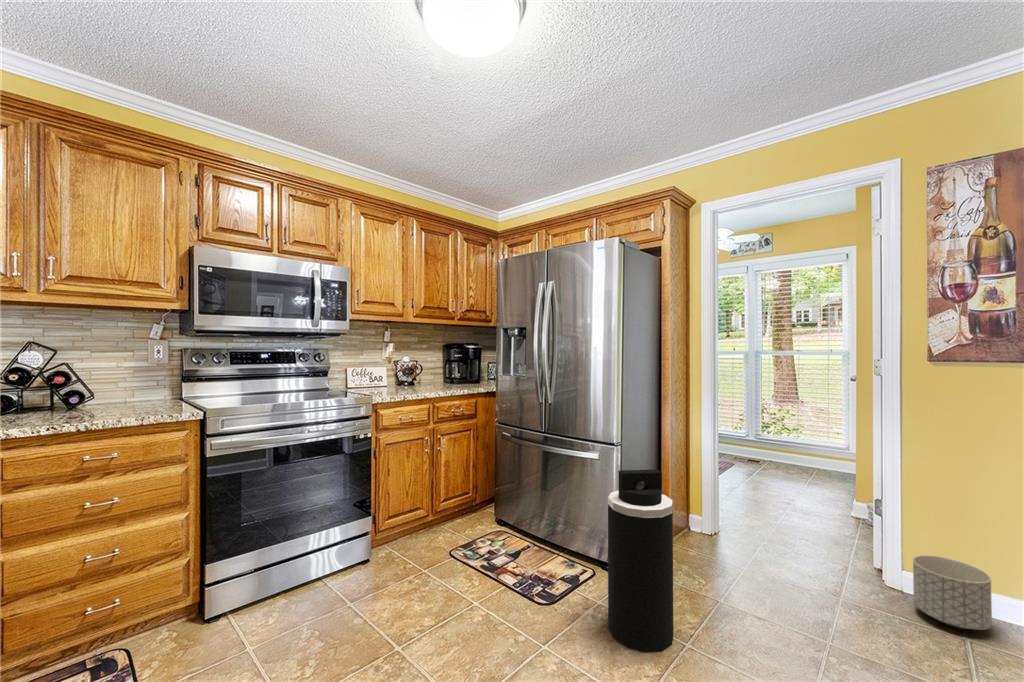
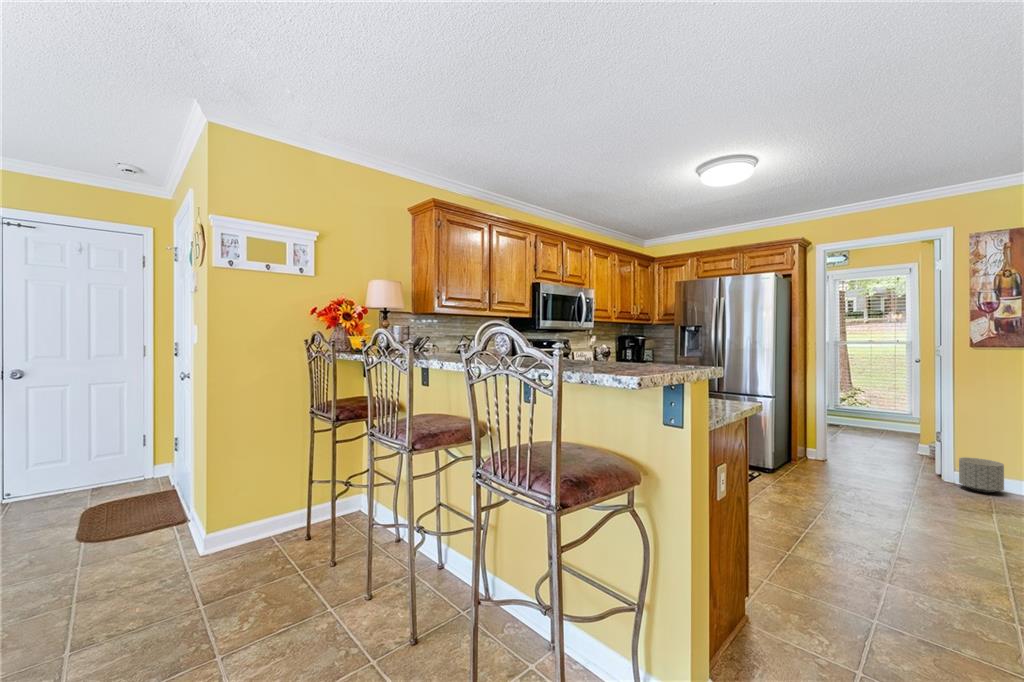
trash can: present [608,469,673,652] -> none [784,405,824,496]

